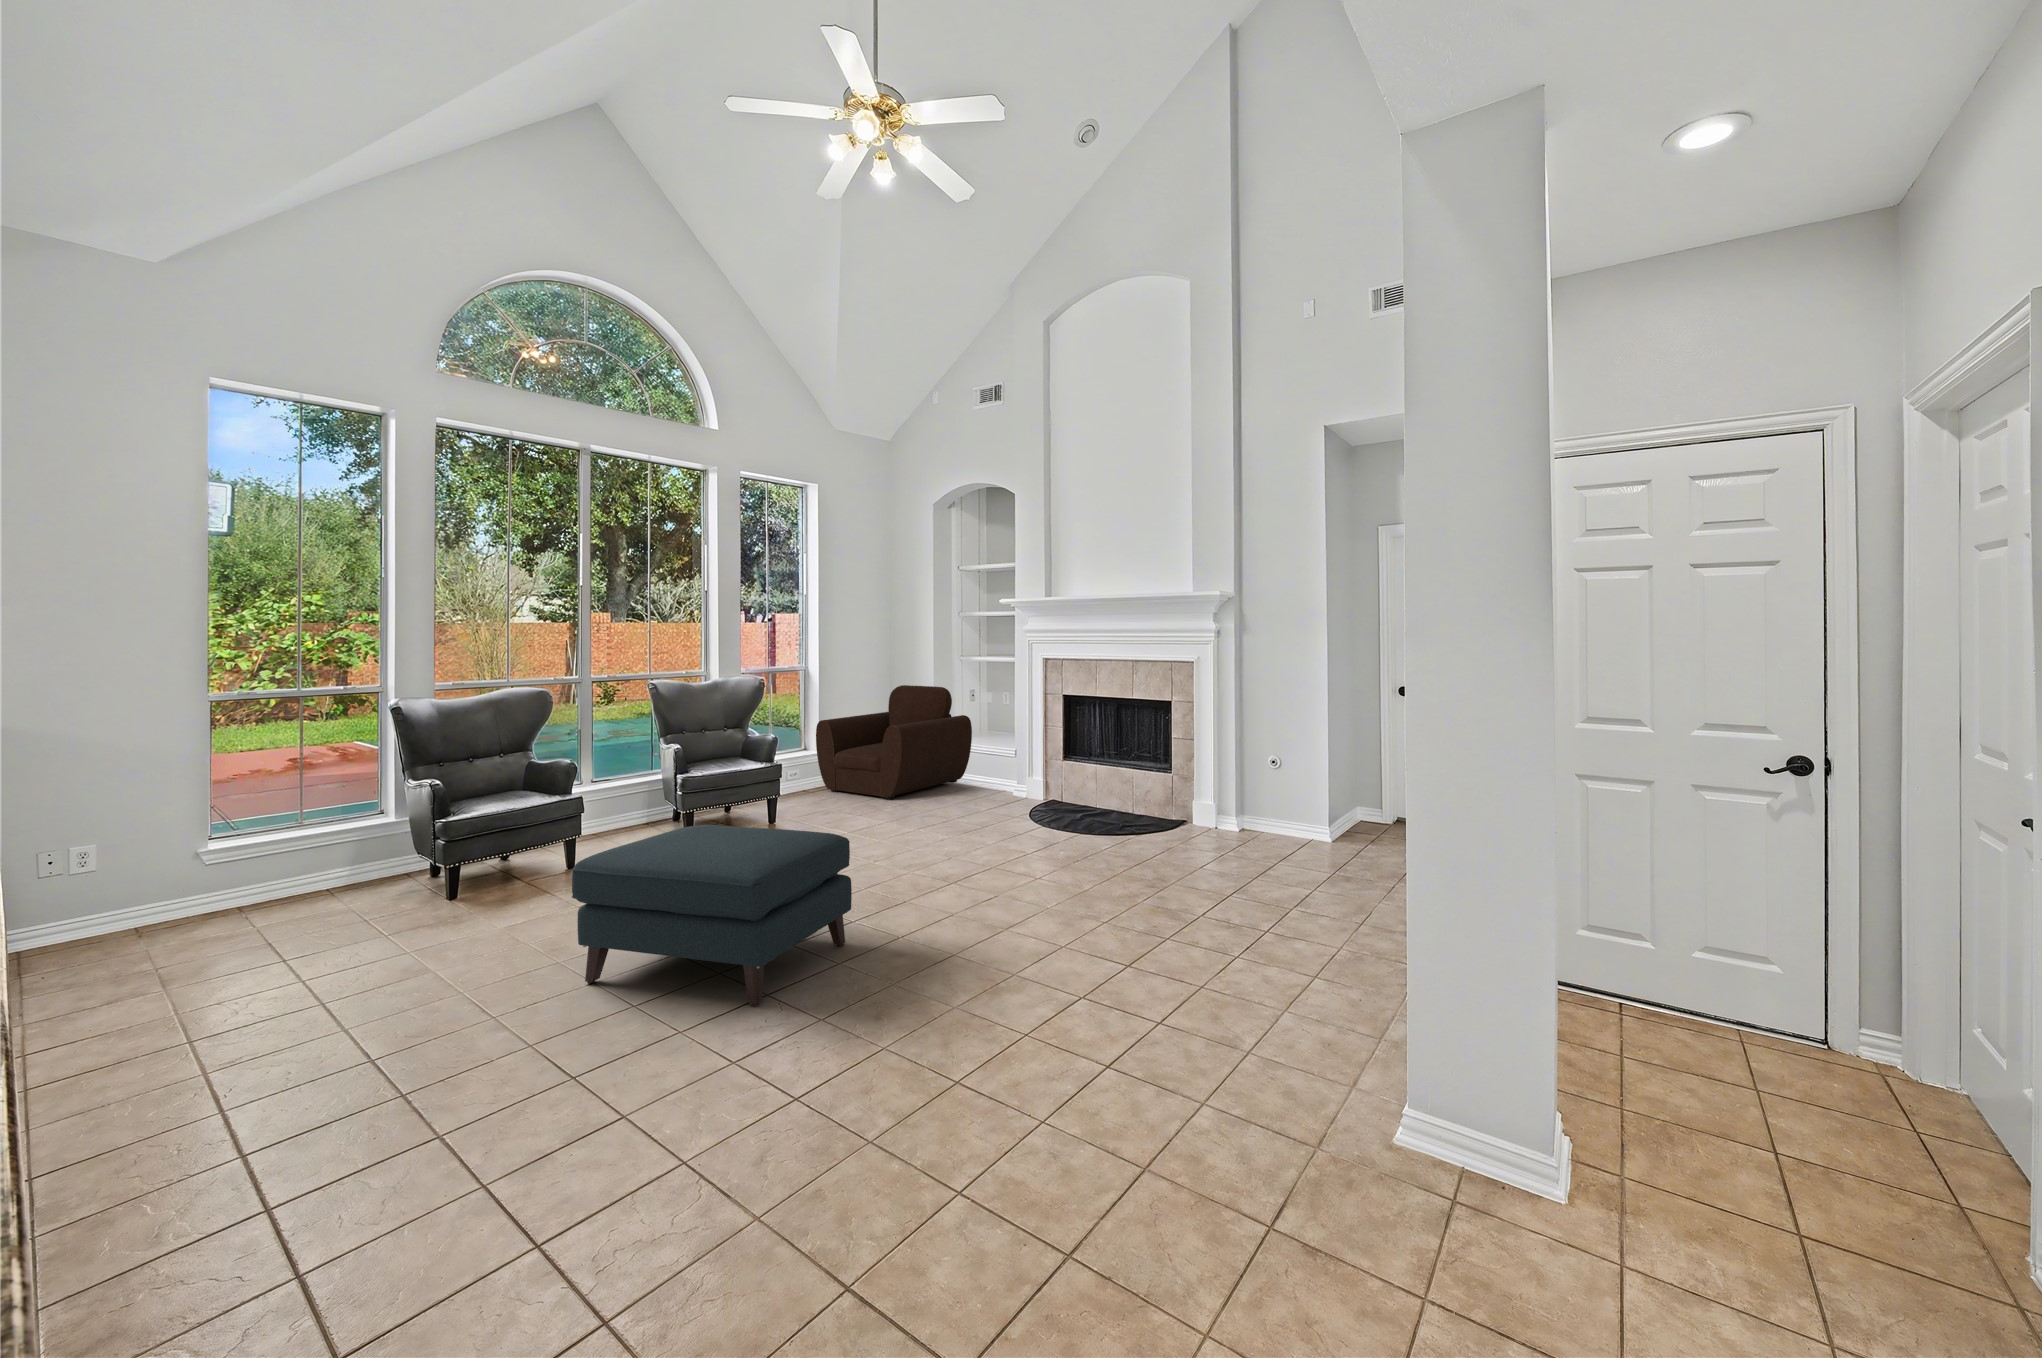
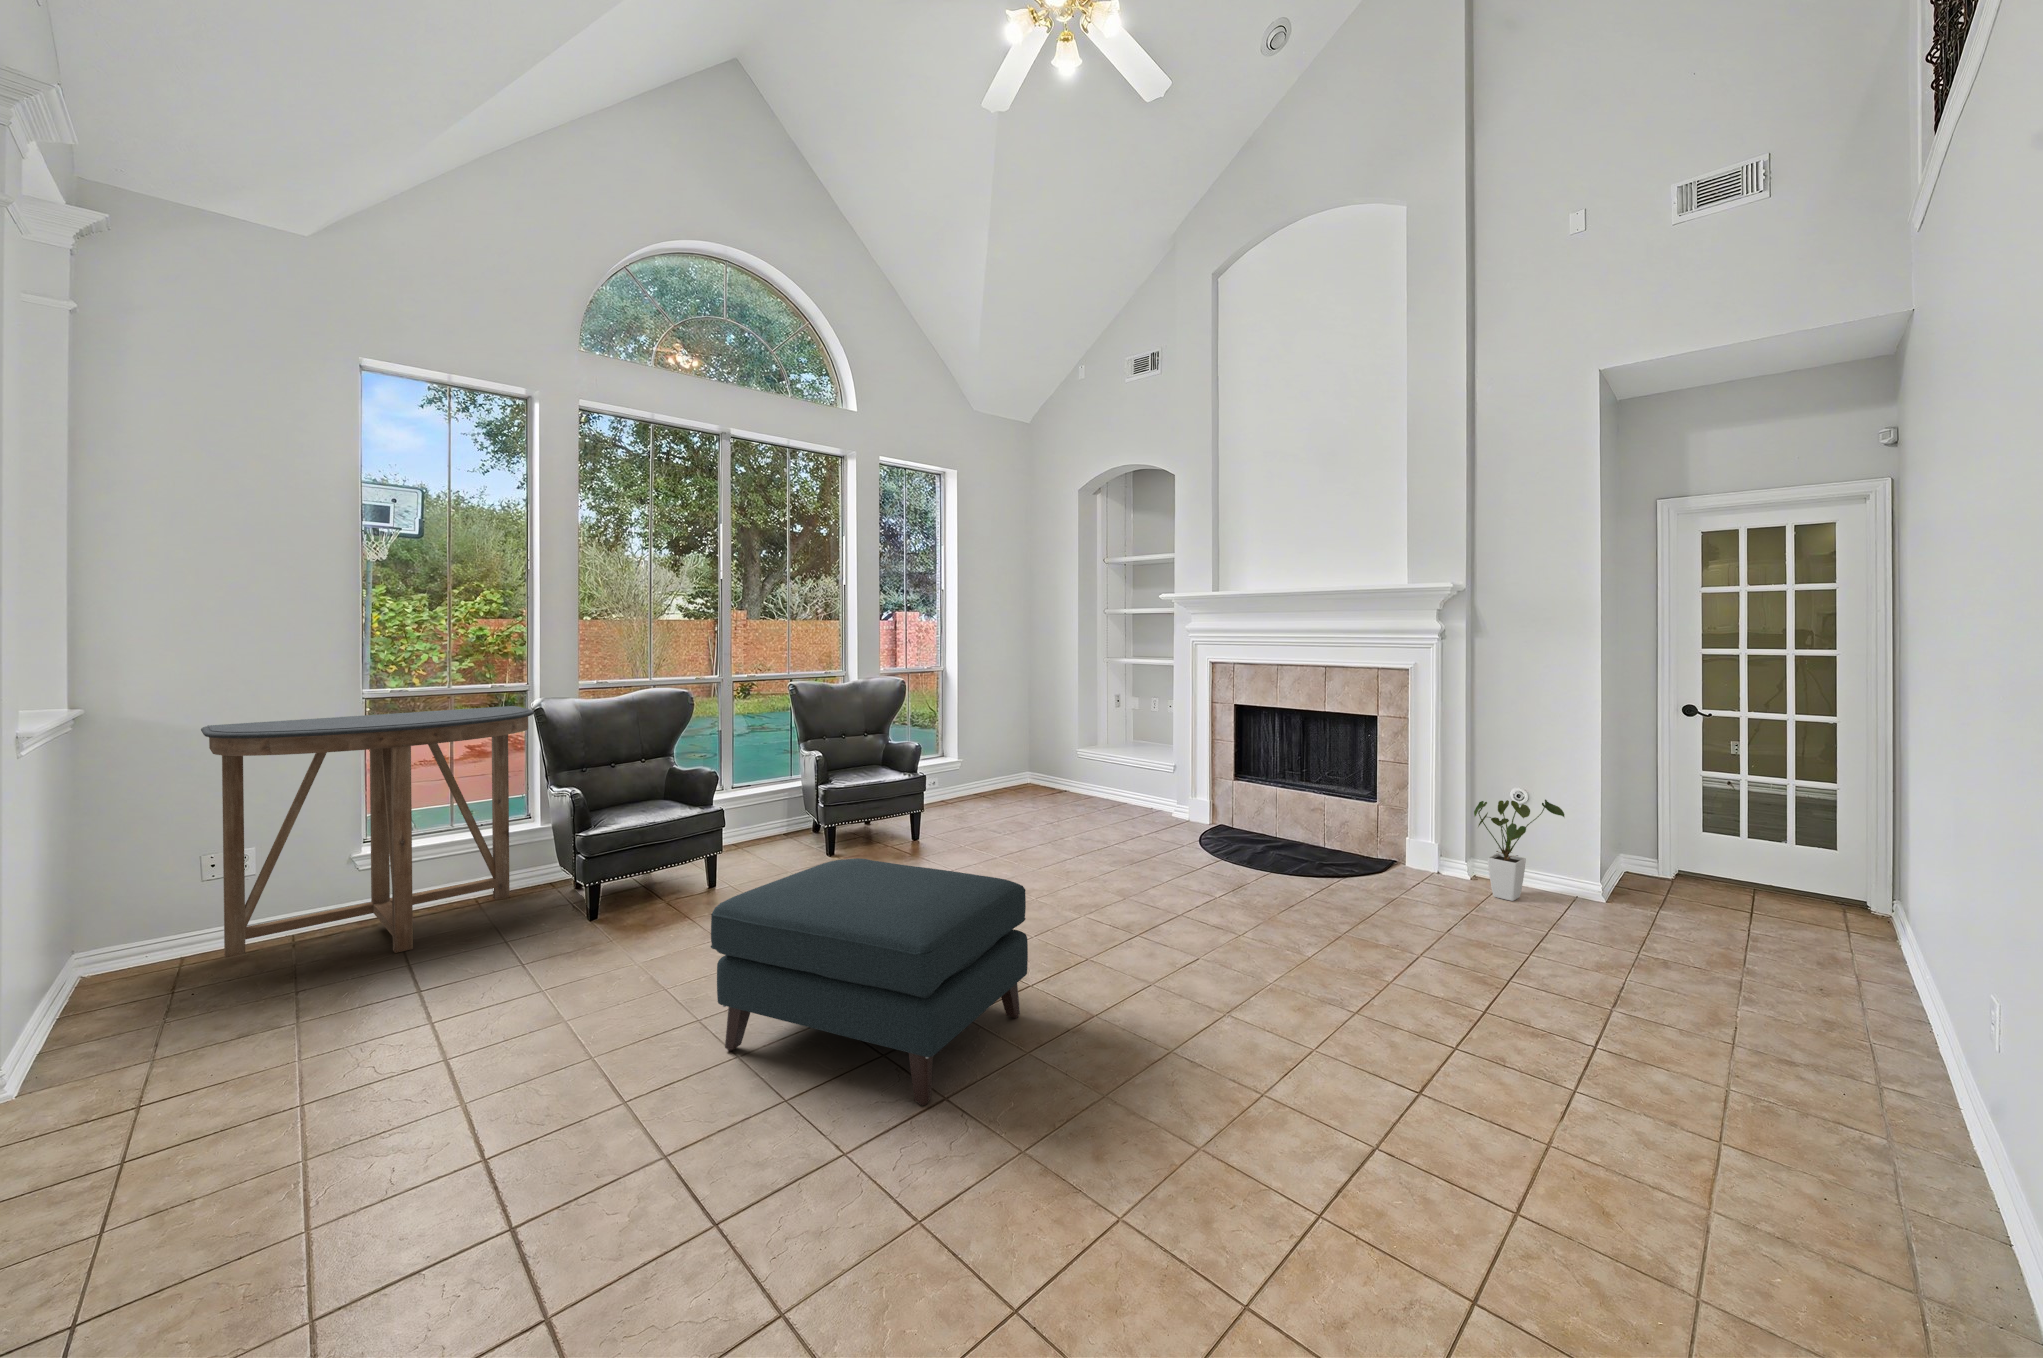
armchair: present [816,685,972,799] -> none [957,690,1124,817]
console table: none [33,704,389,949] -> present [201,706,534,958]
house plant: none [1234,764,1304,845] -> present [1474,800,1564,901]

